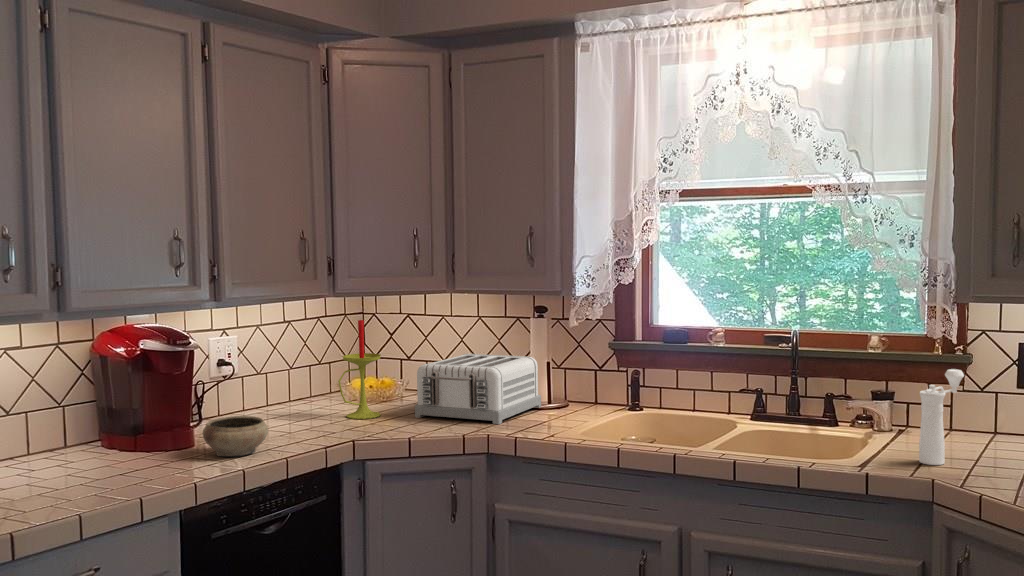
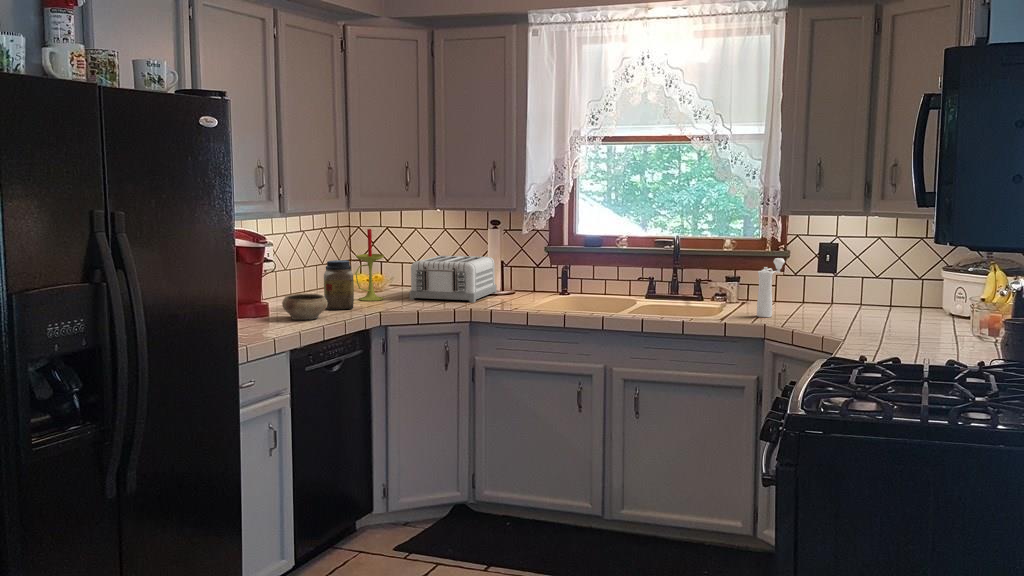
jar: none [282,366,324,437] -> present [324,260,354,310]

